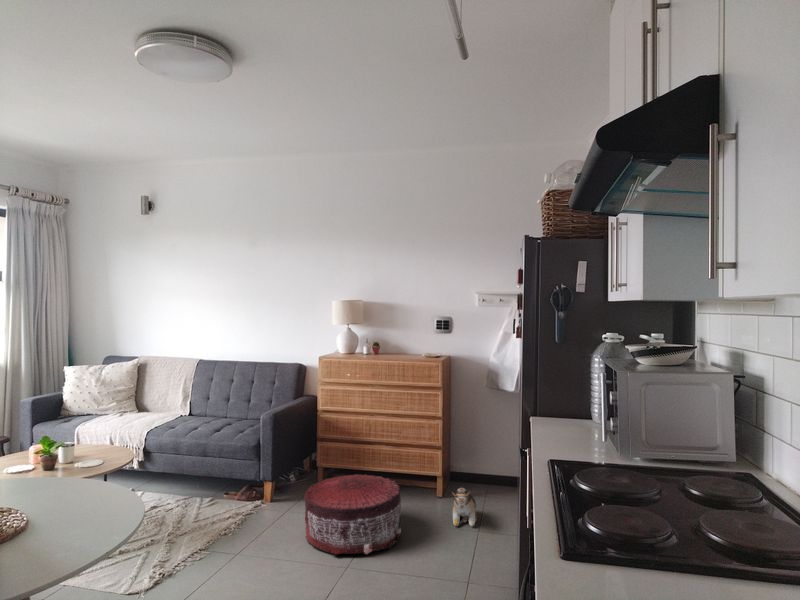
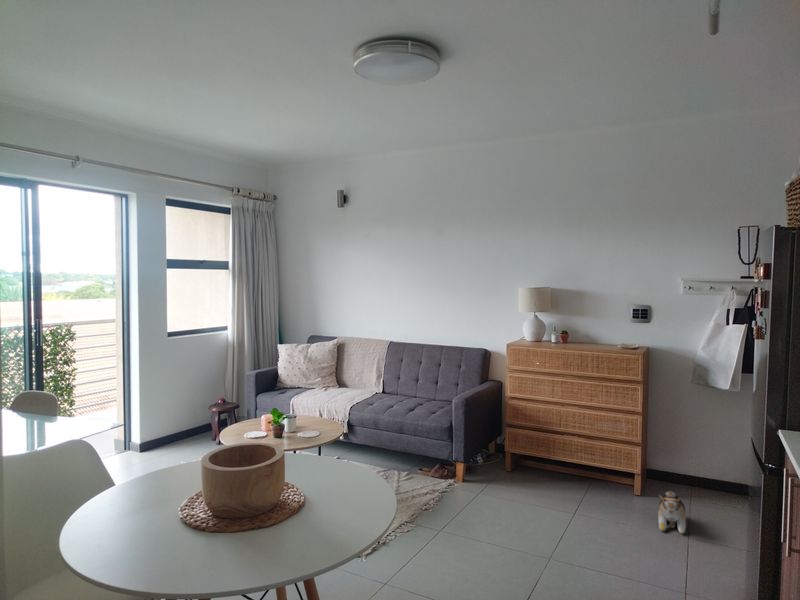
pouf: present [304,474,401,555] -> none [501,465,603,549]

